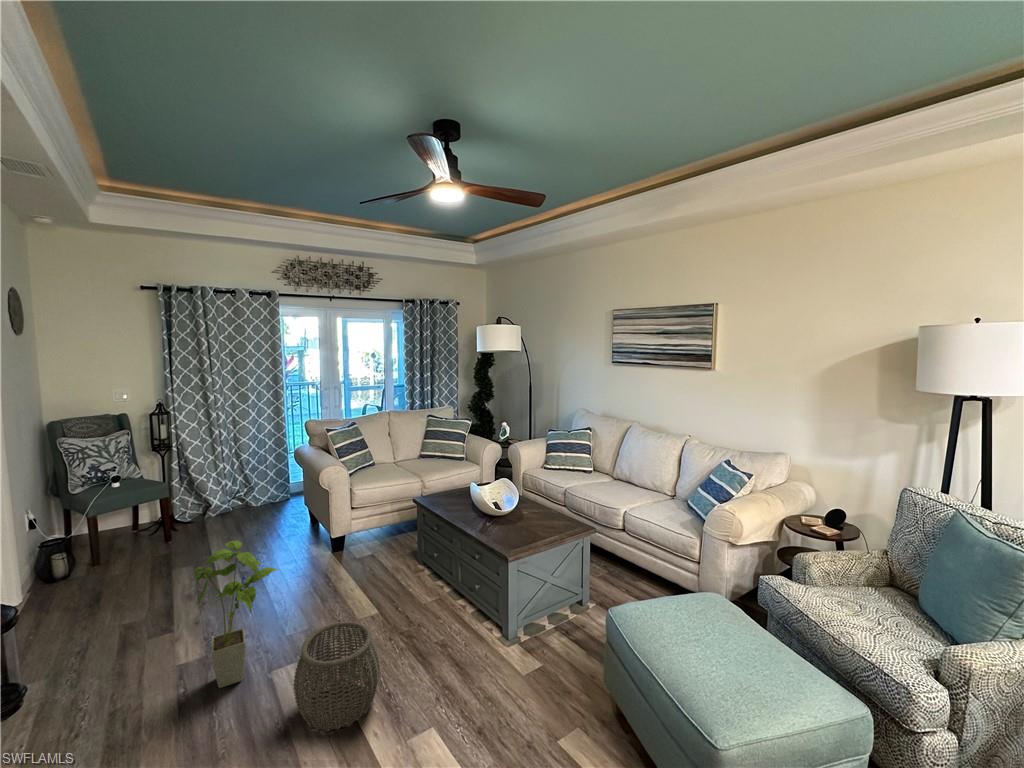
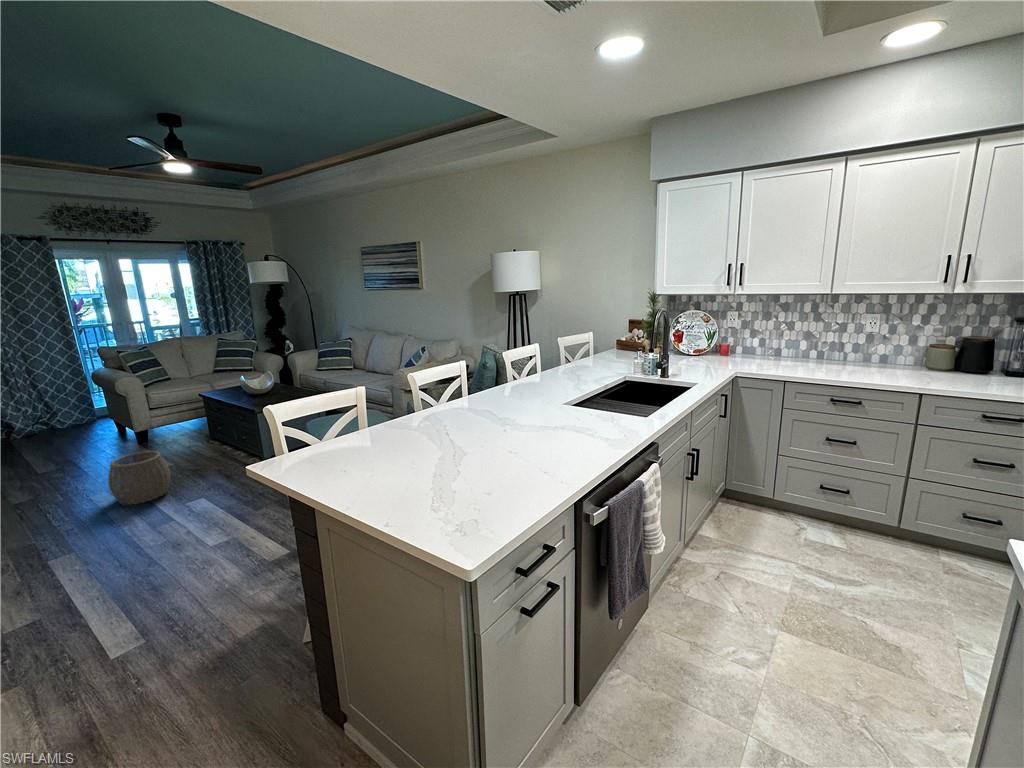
house plant: present [192,541,277,688] -> none [16,411,87,504]

